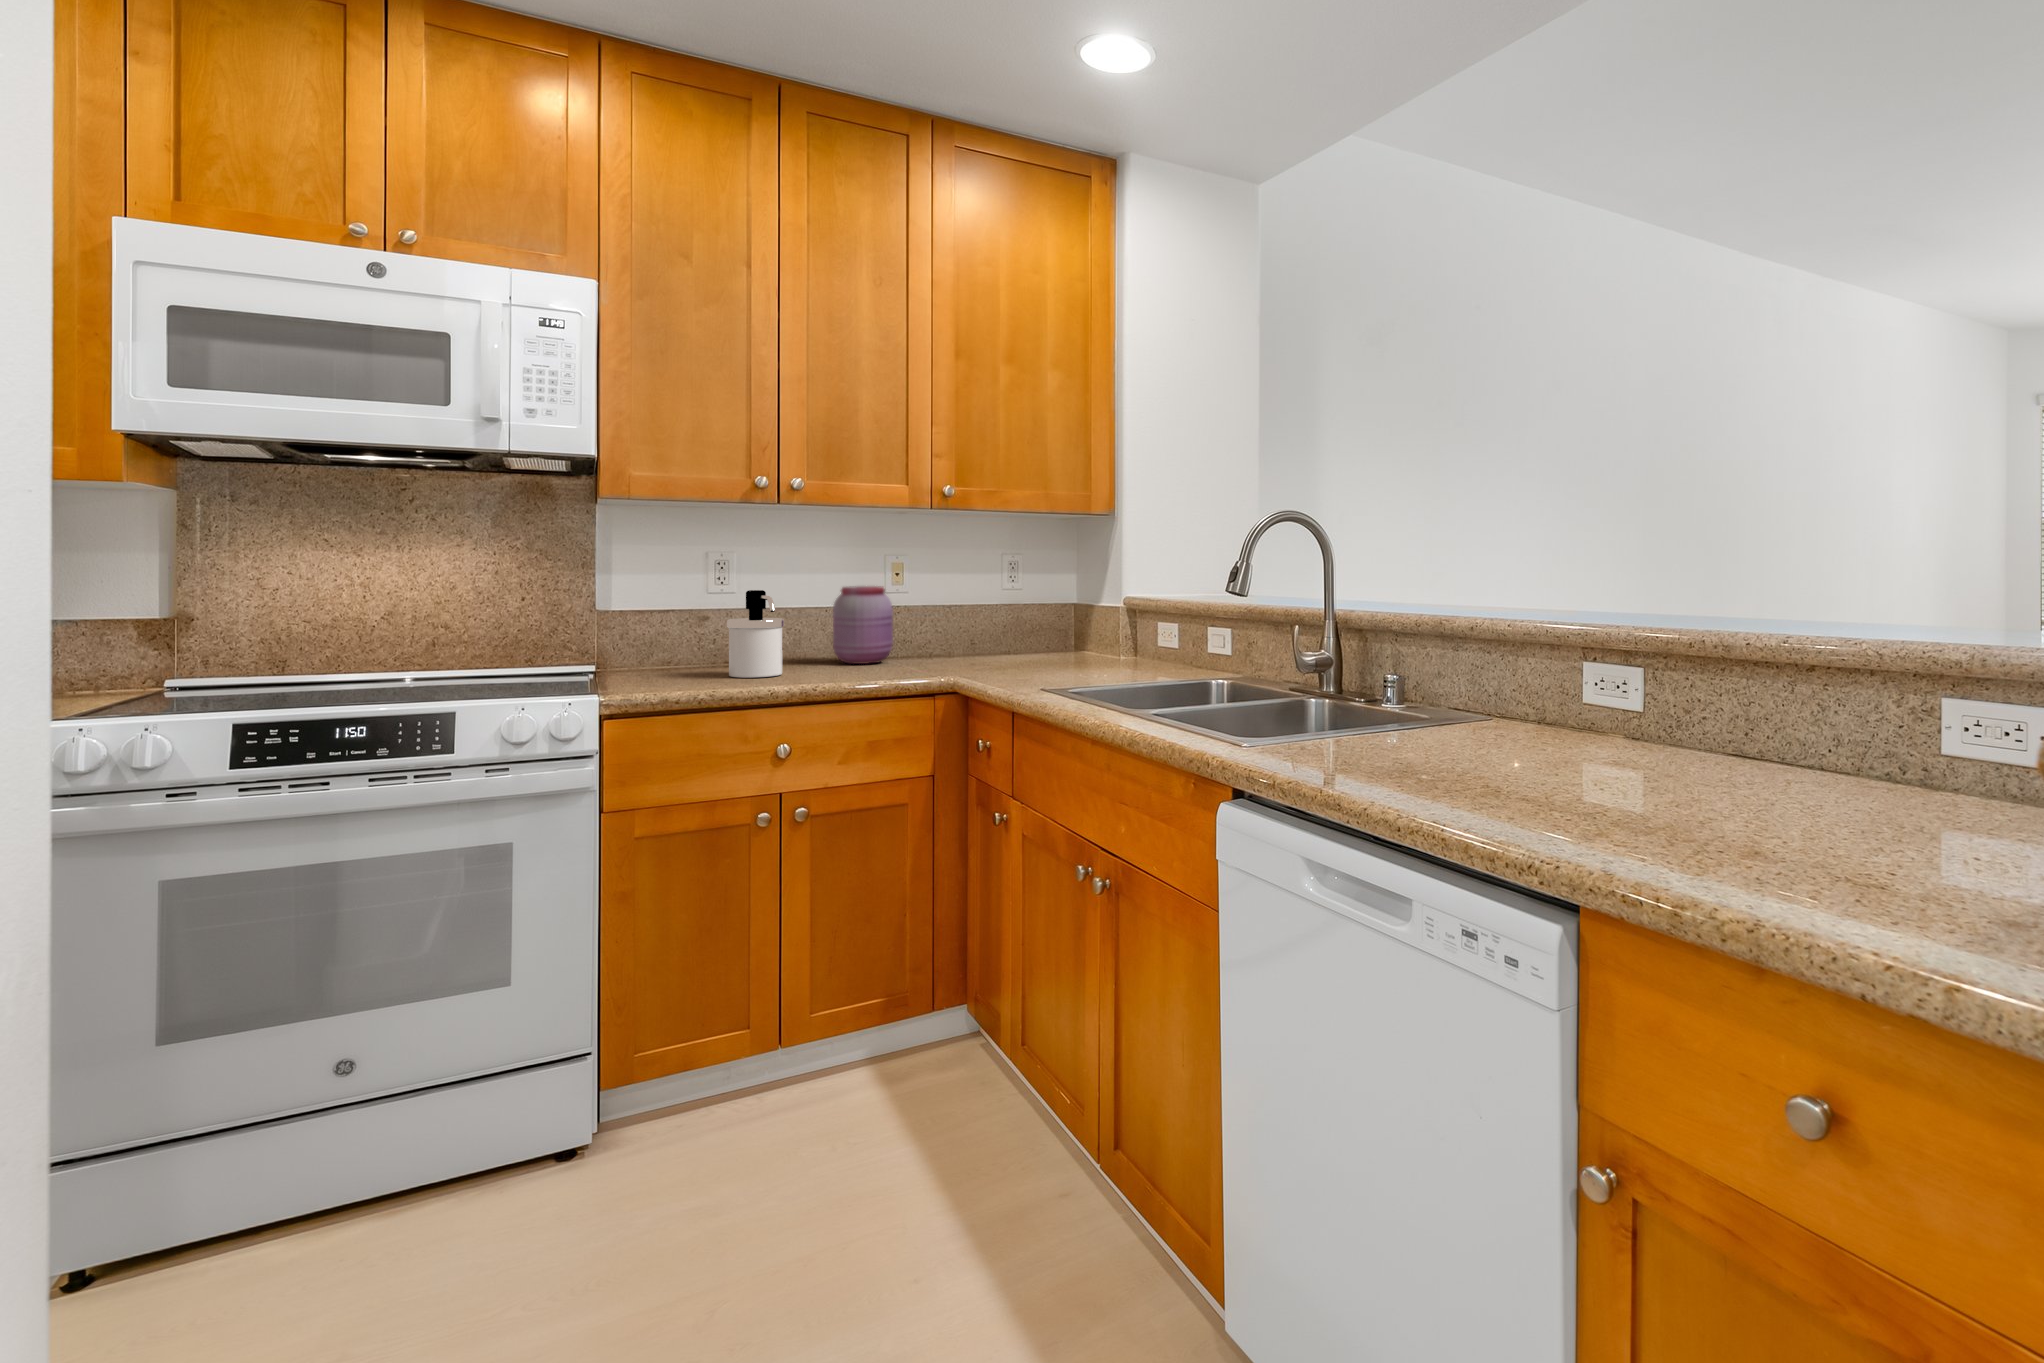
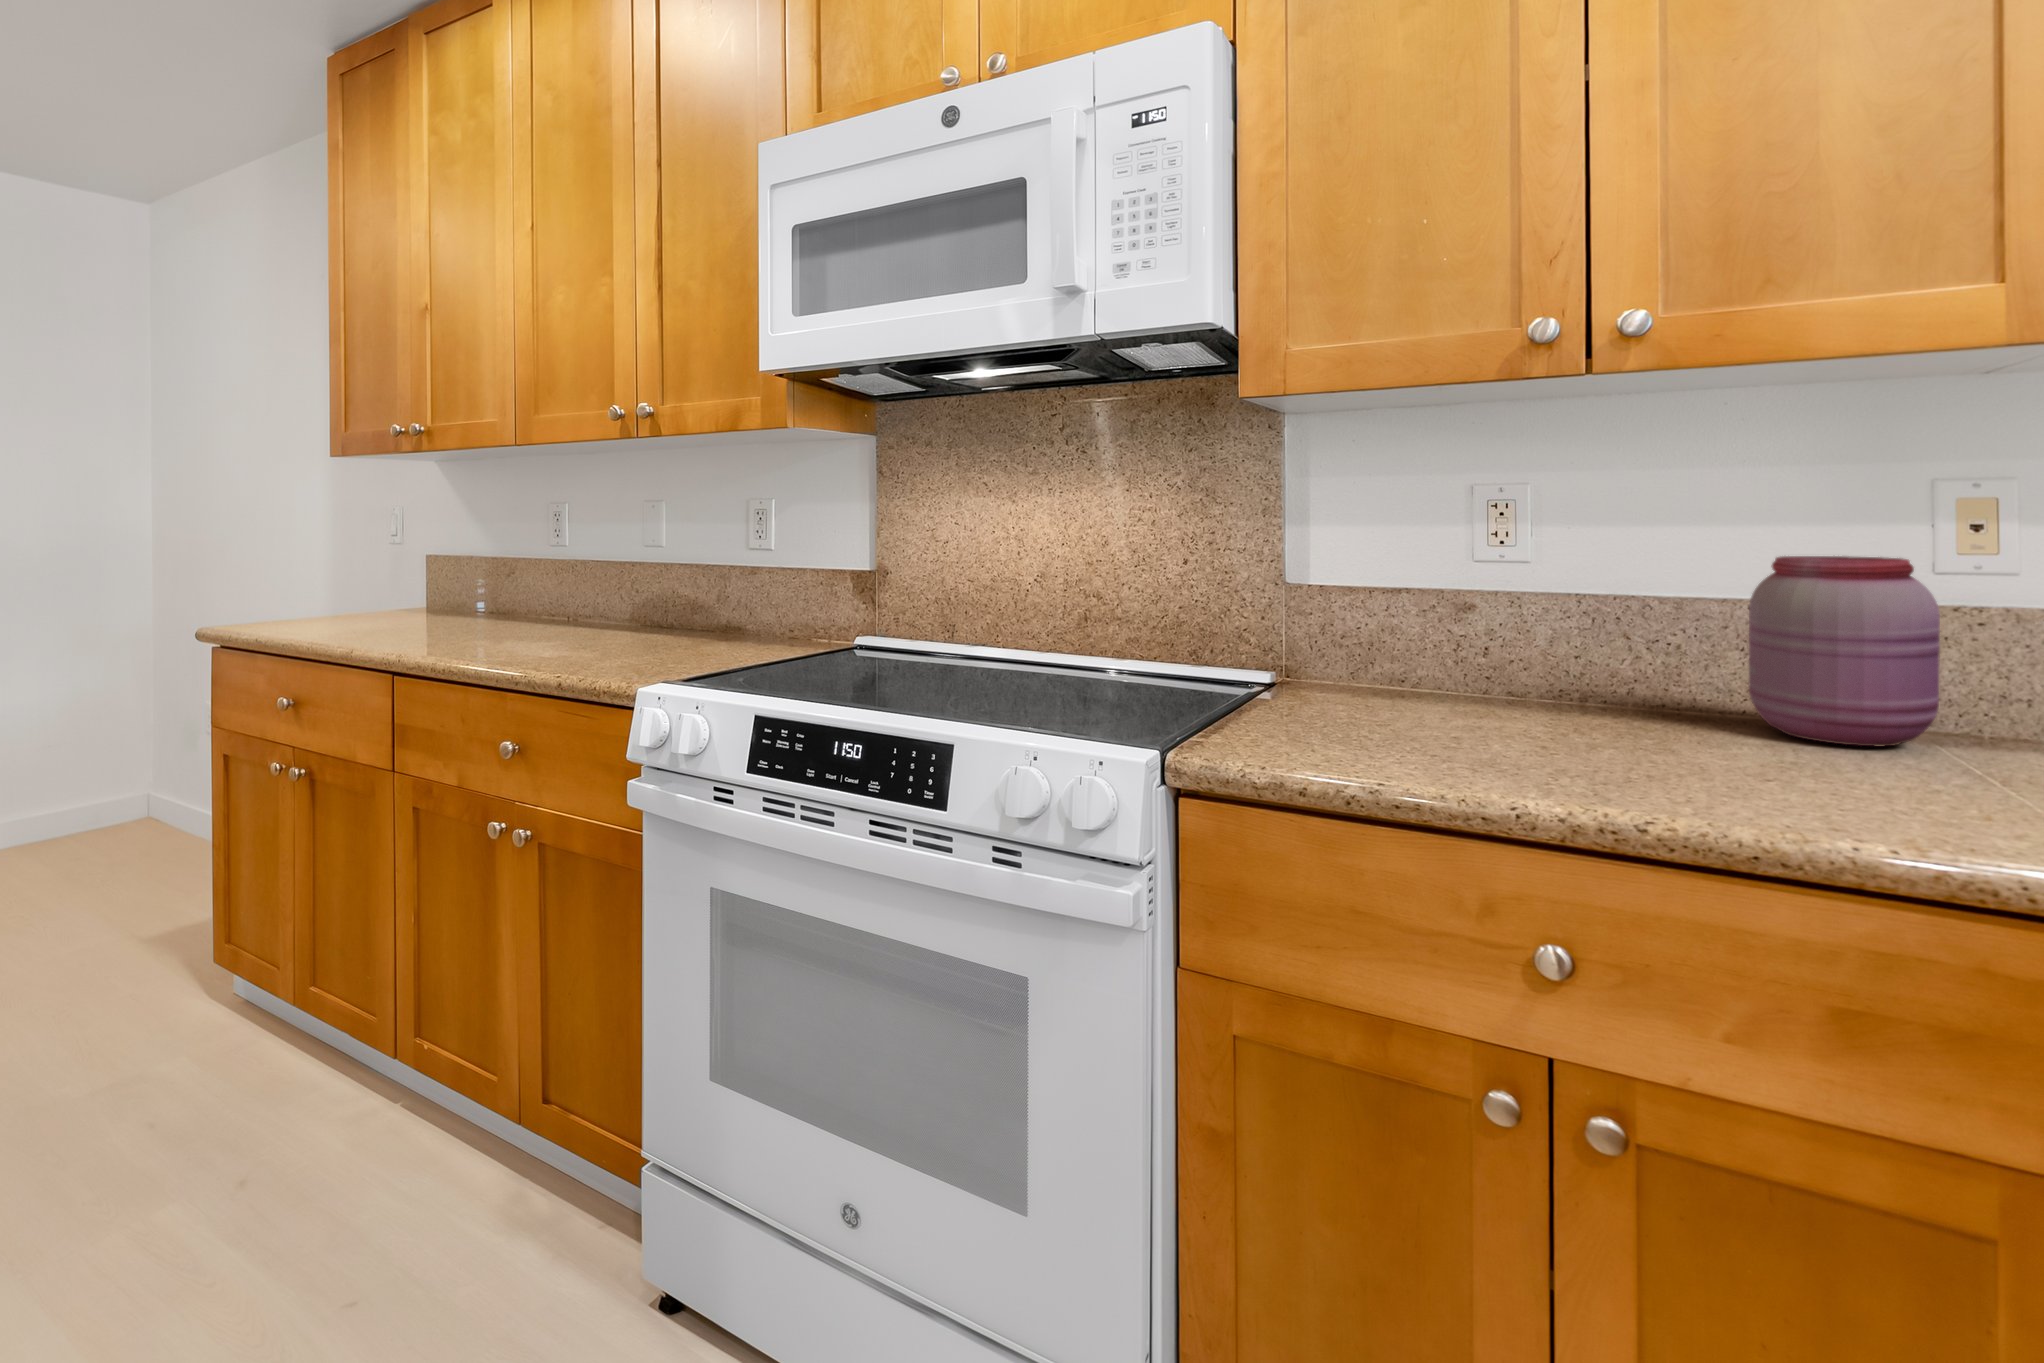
soap dispenser: present [727,590,784,678] -> none [1461,562,1596,752]

